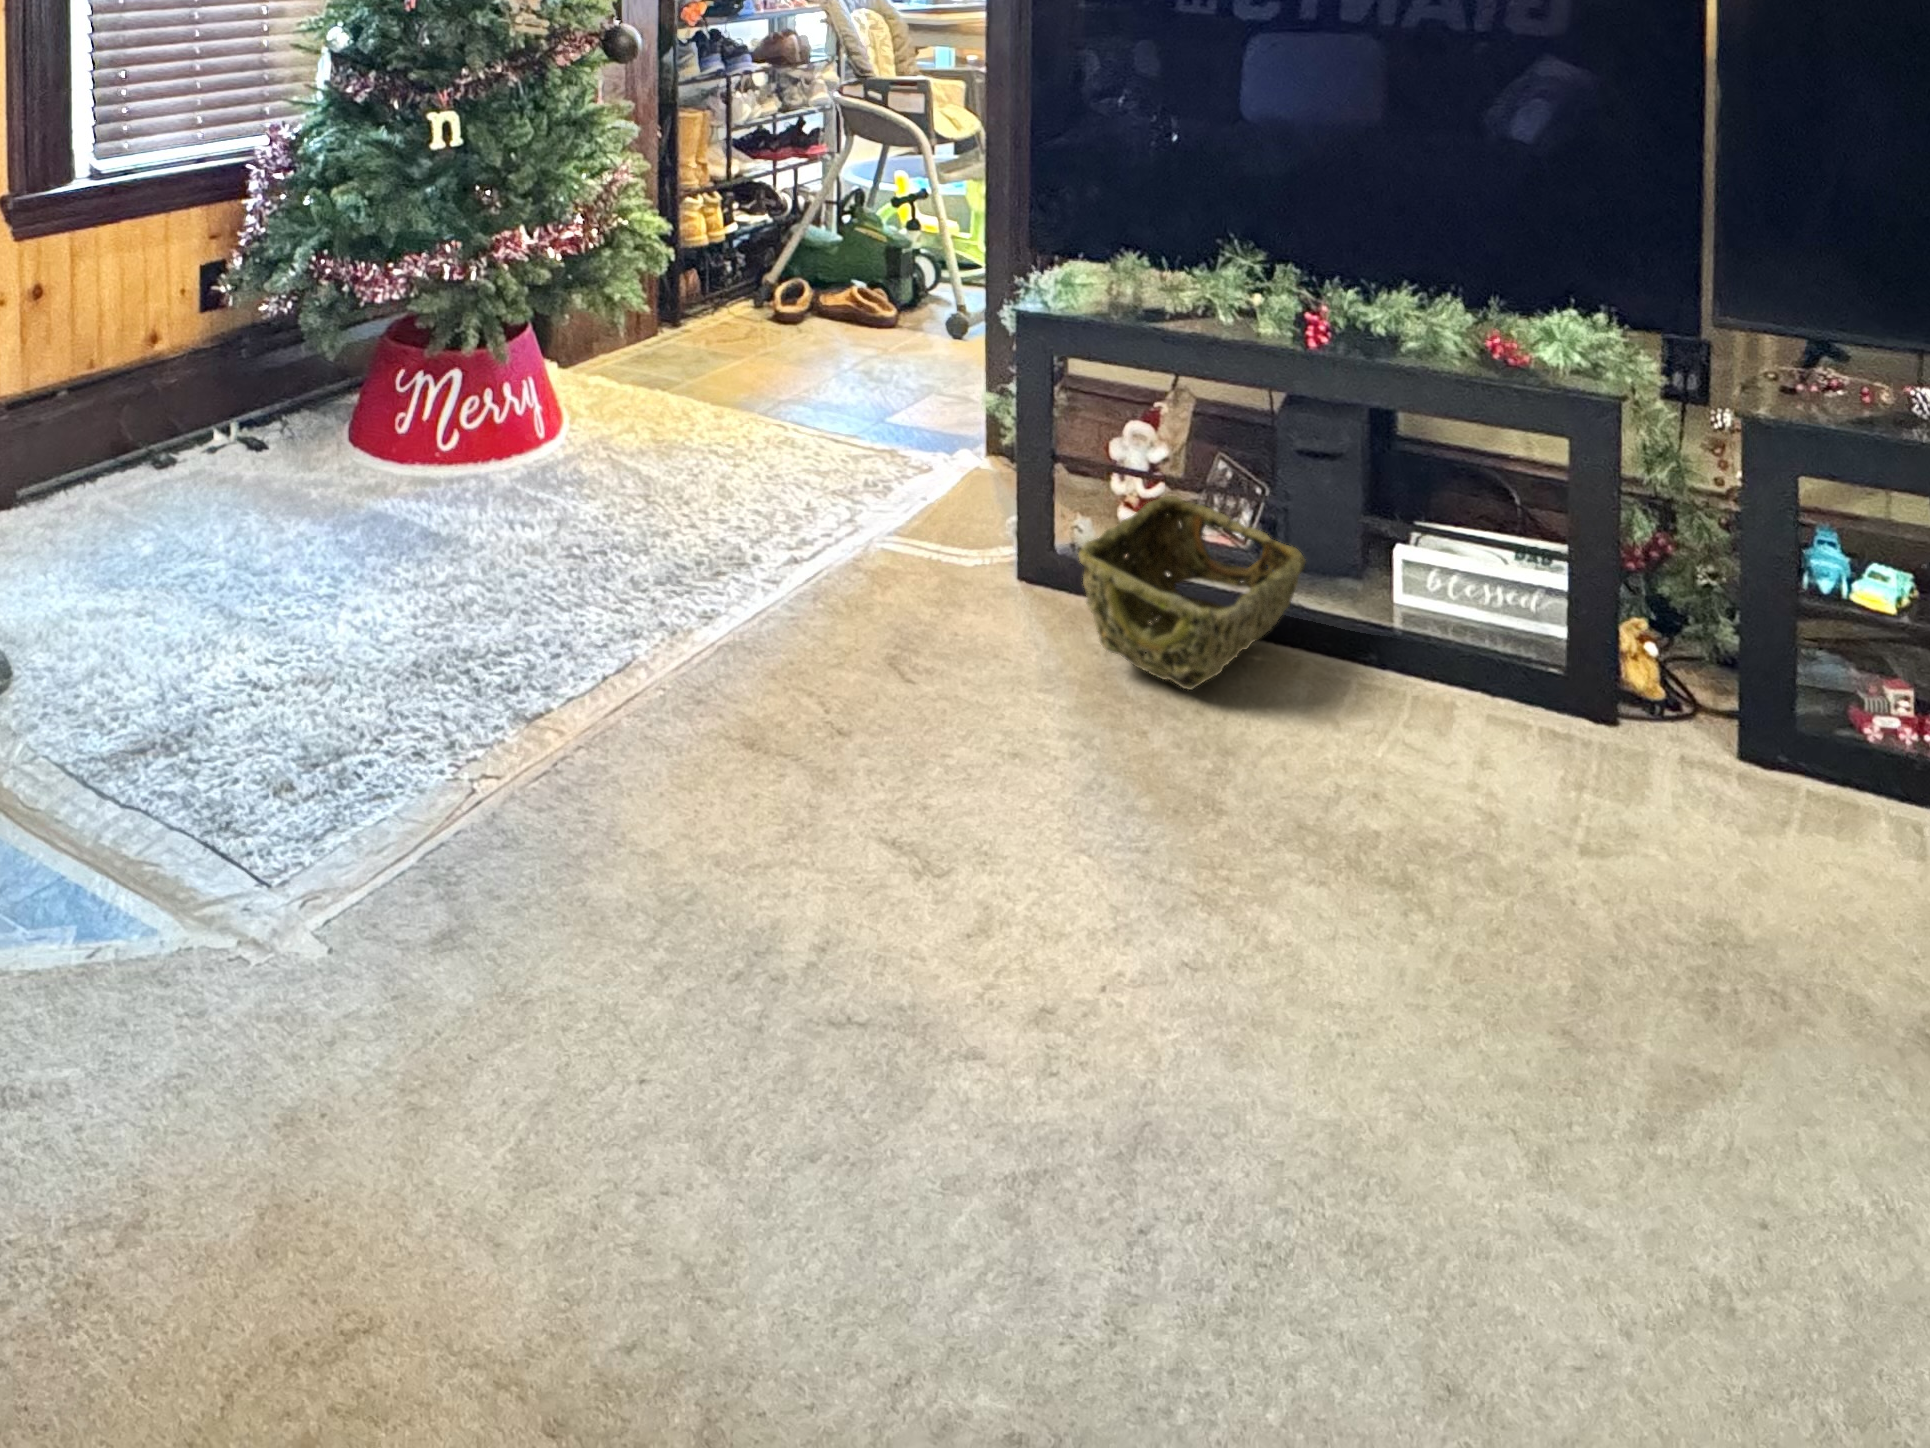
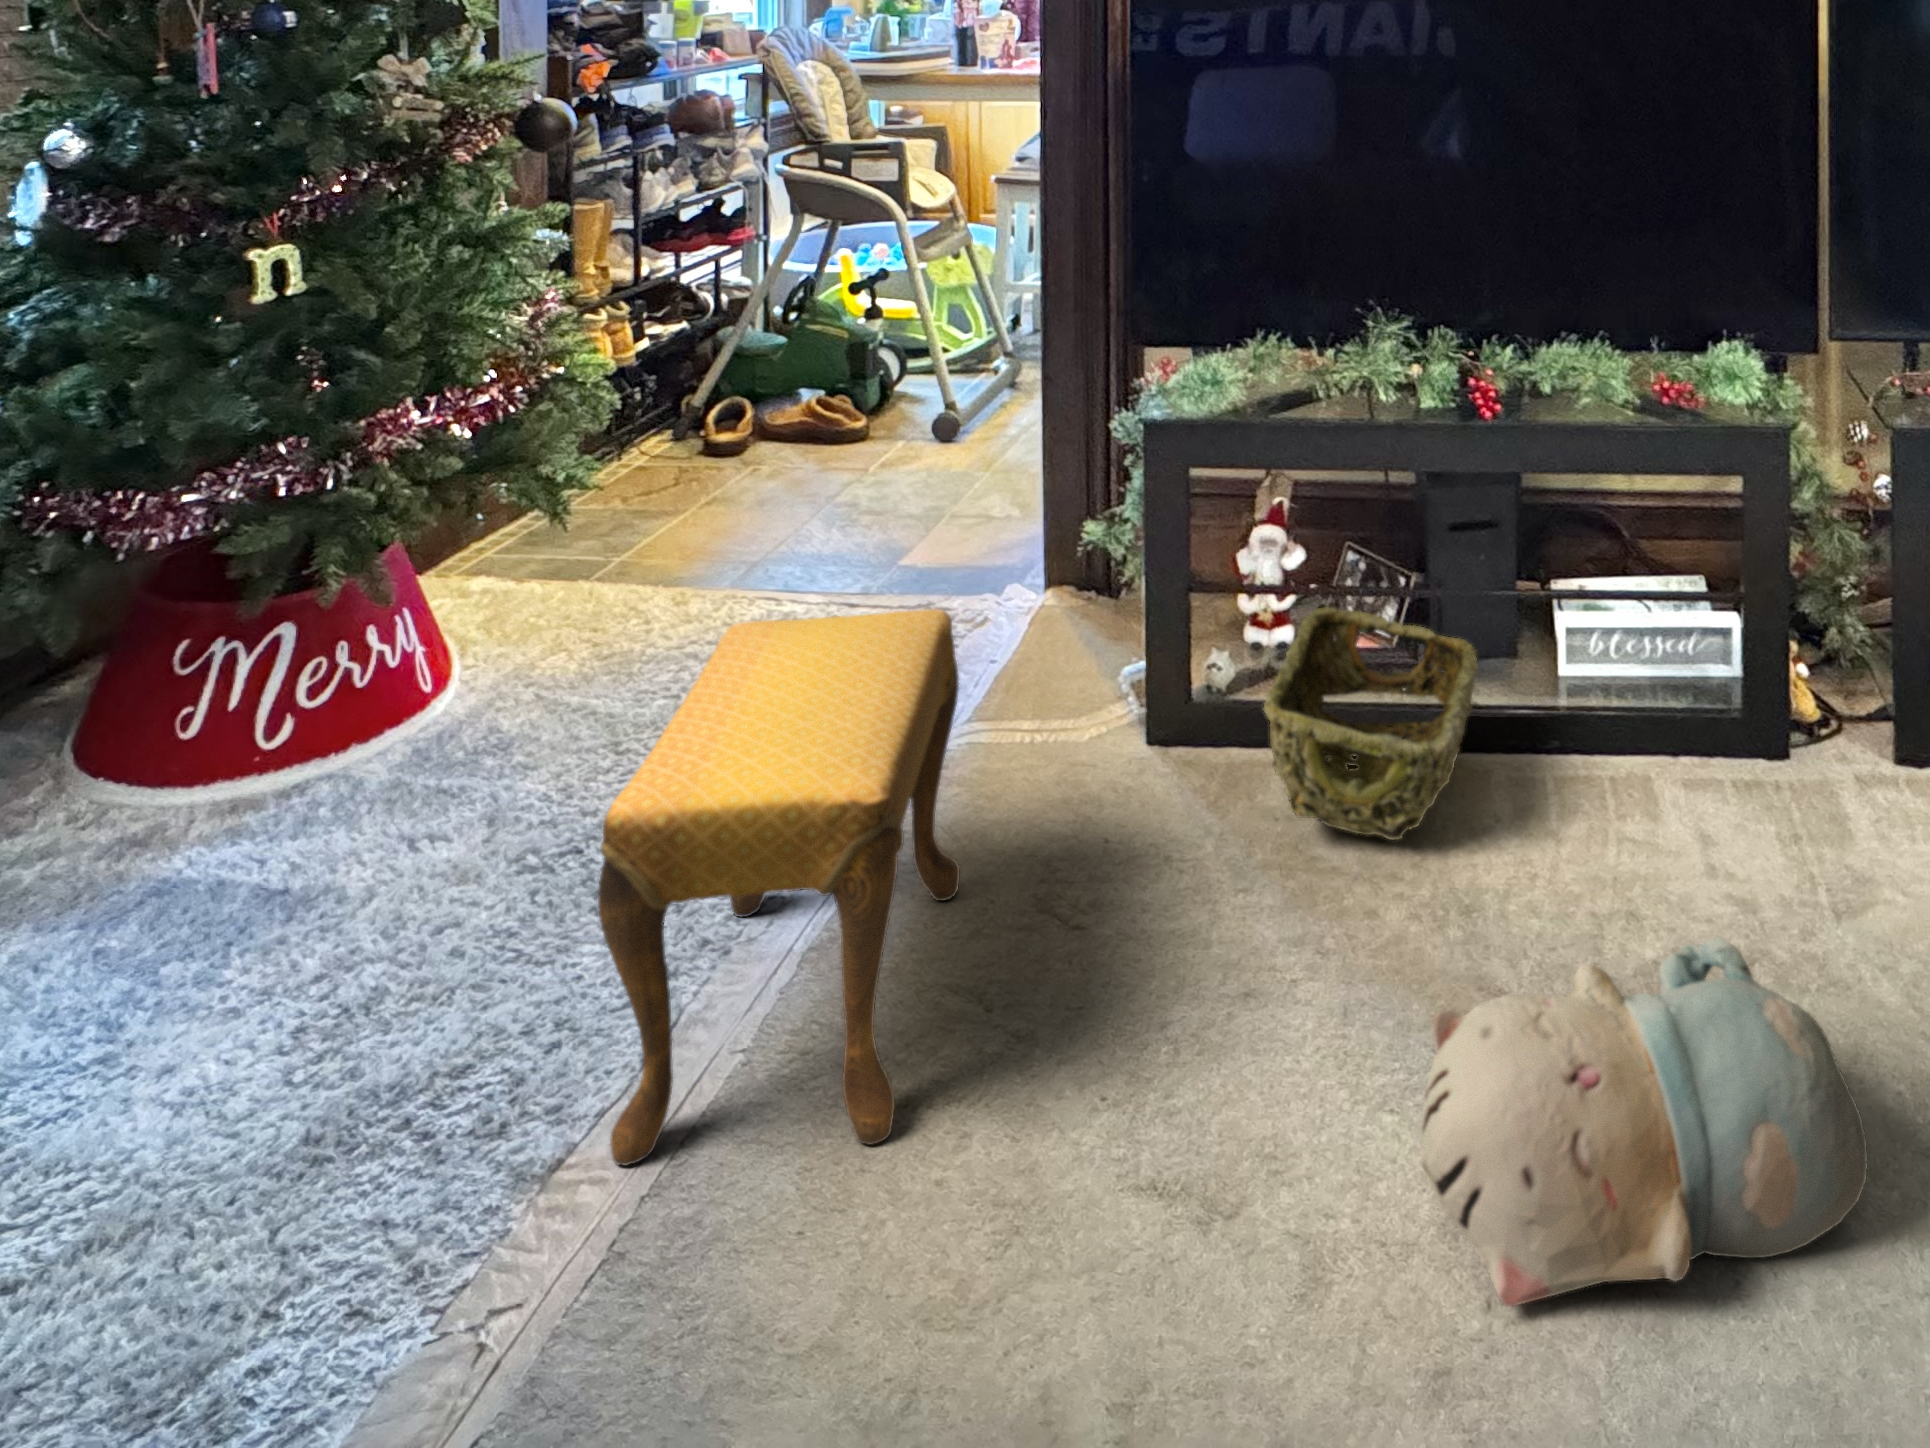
footstool: none [562,404,838,764] -> present [598,609,960,1165]
plush toy: none [1077,777,1467,1047] -> present [1419,937,1868,1307]

